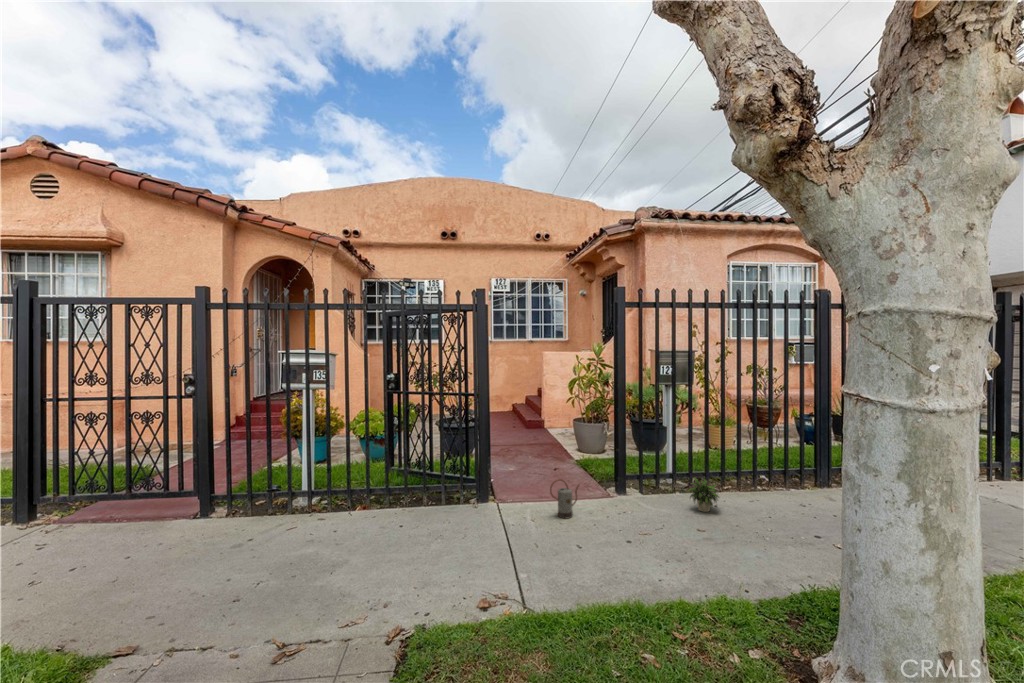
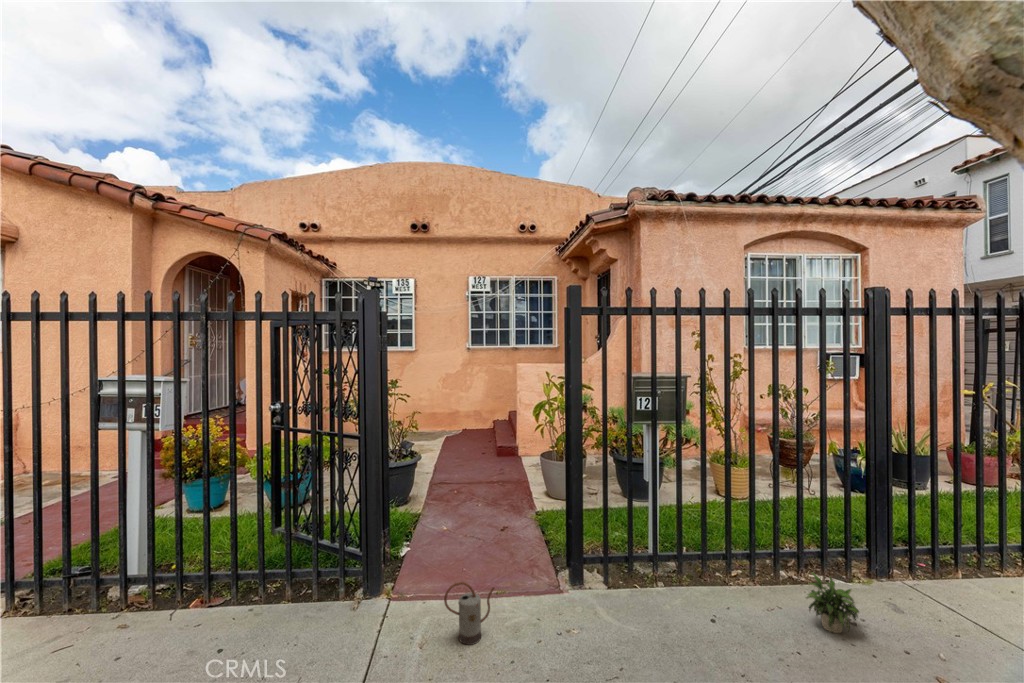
potted plant: present [689,478,719,512] -> present [806,573,859,633]

